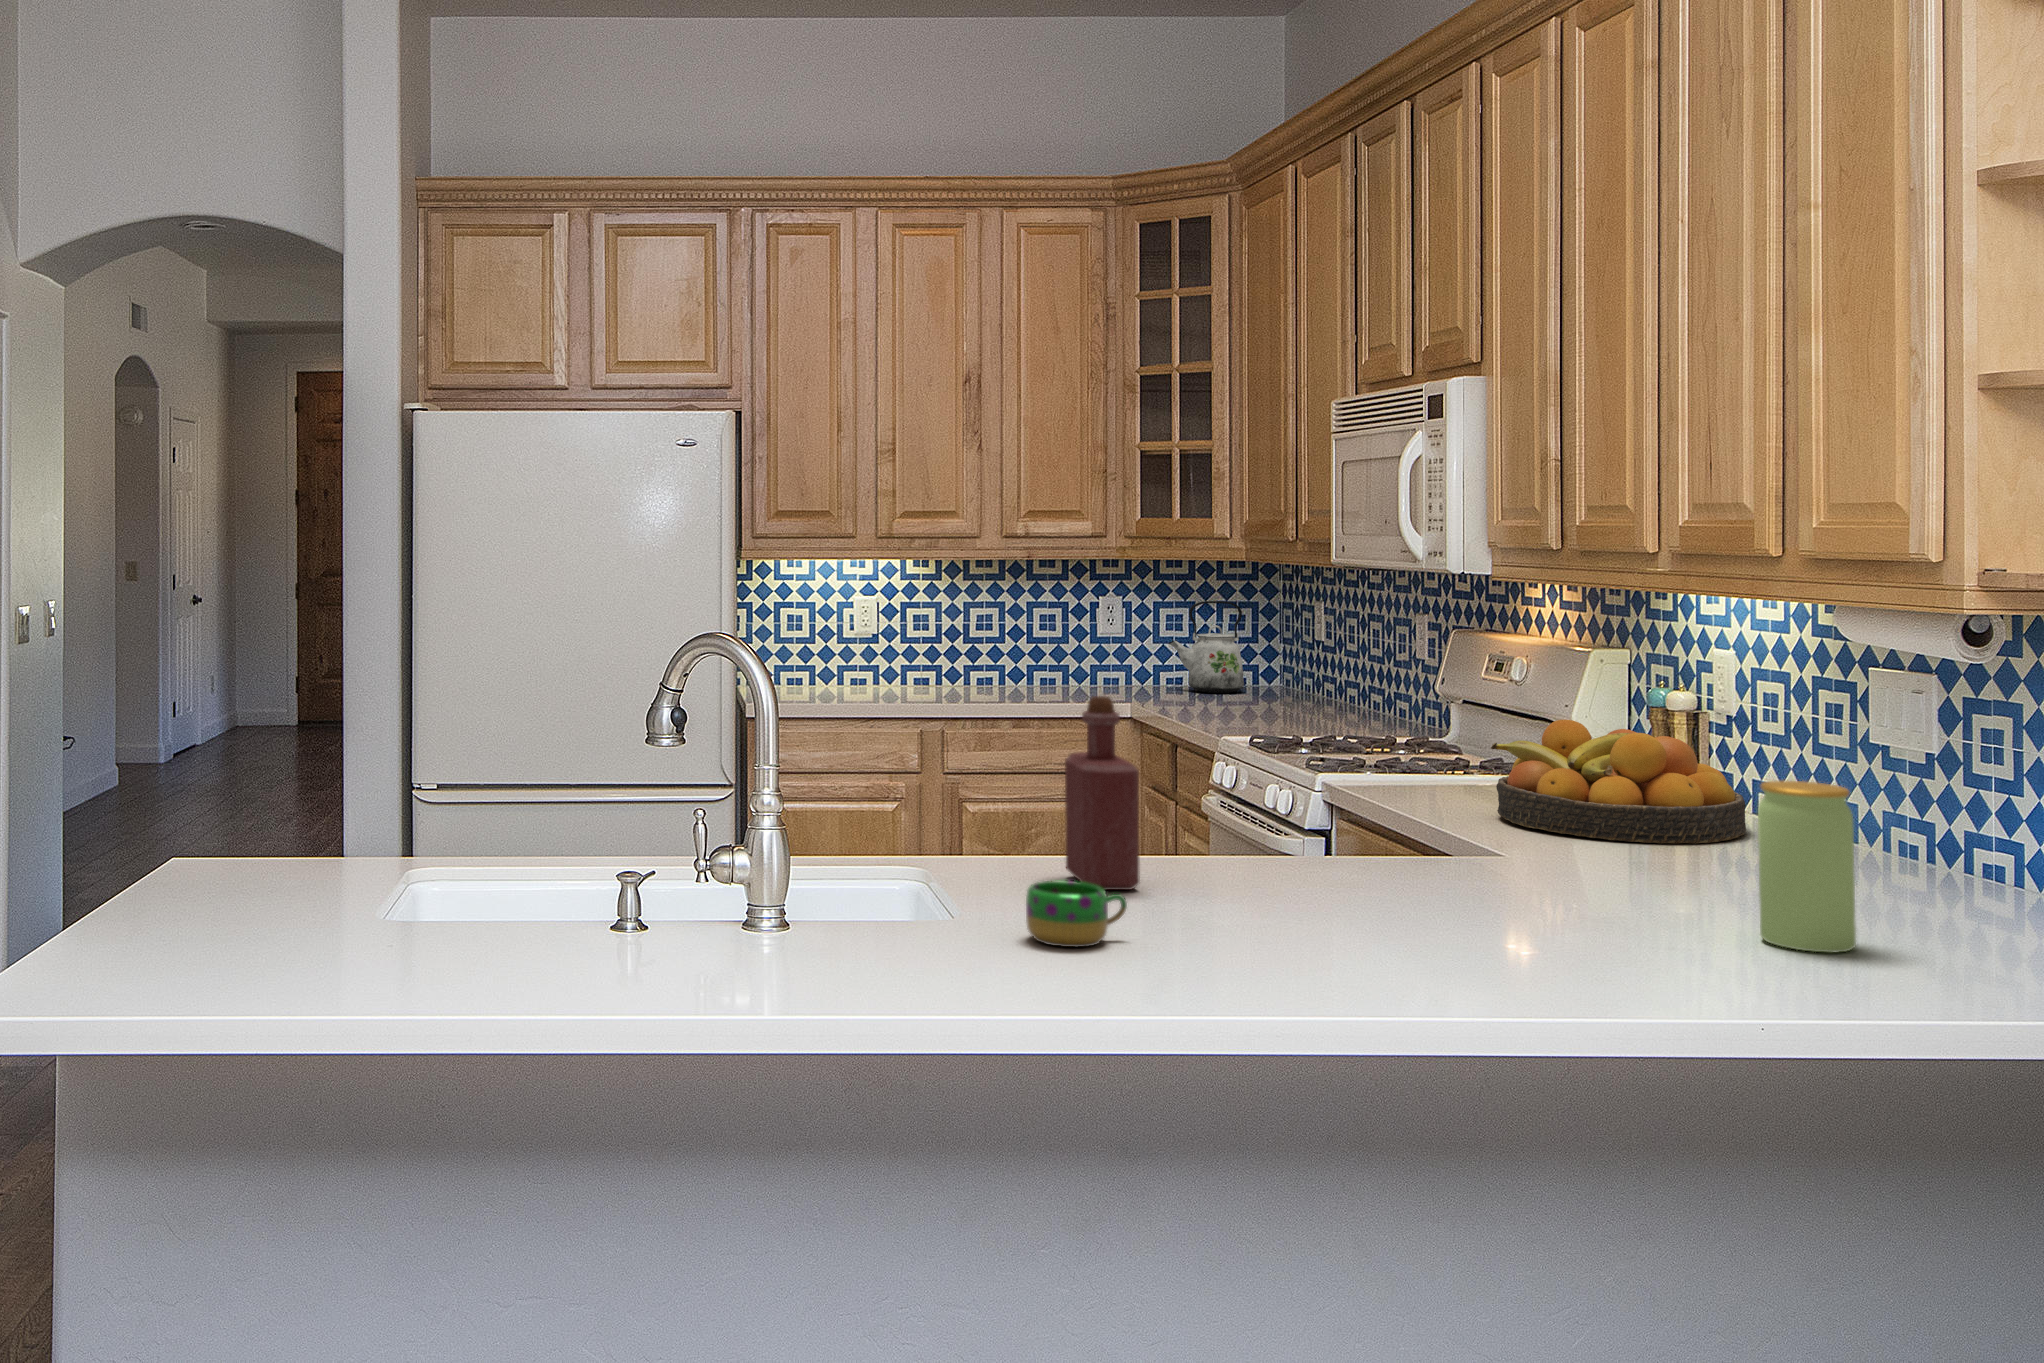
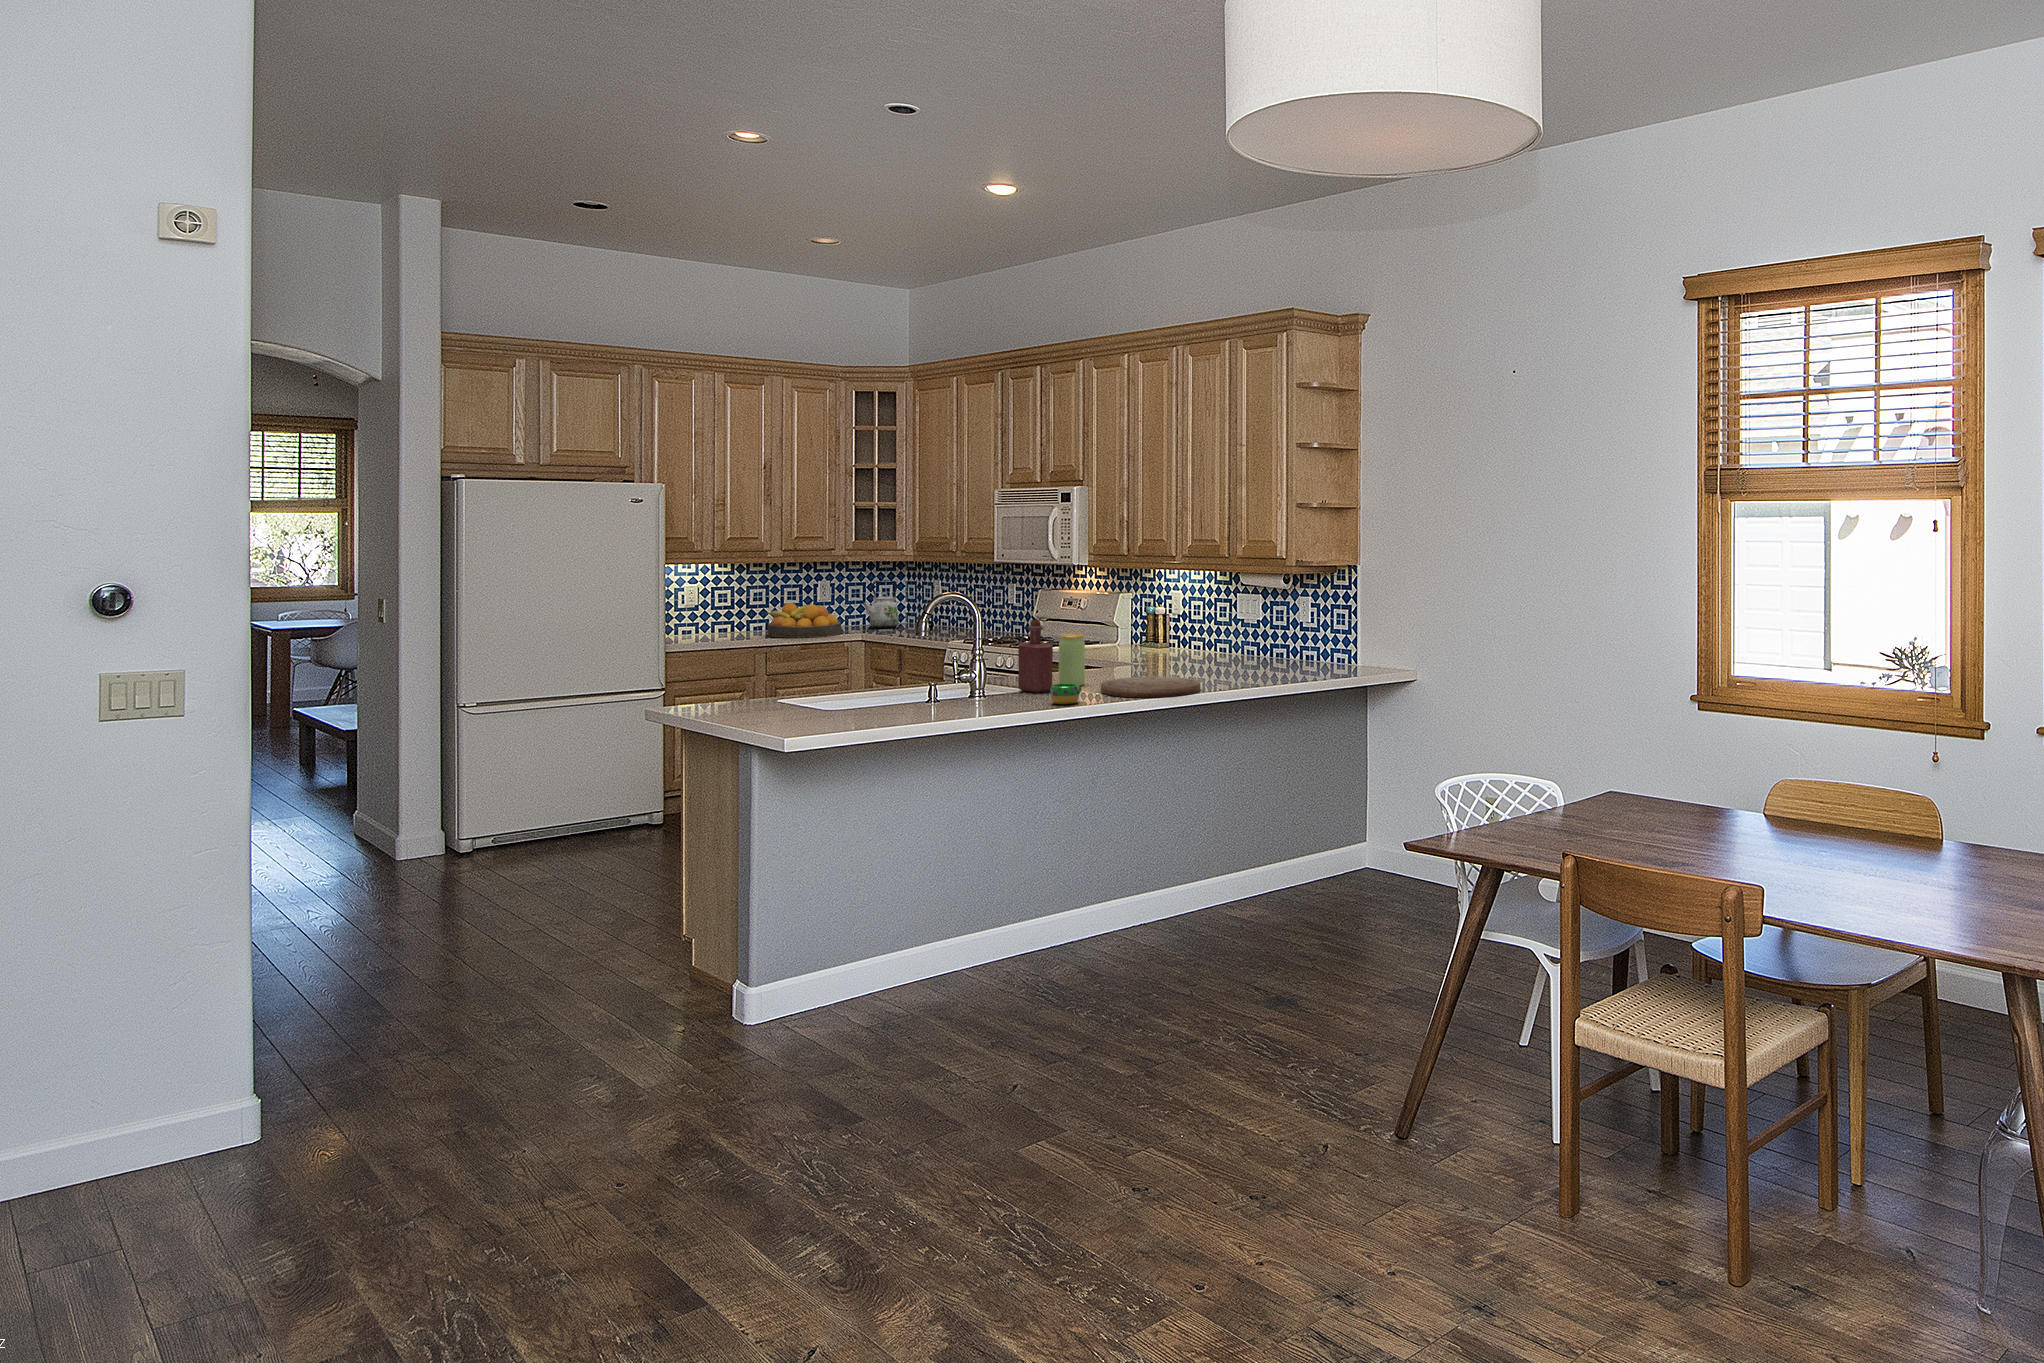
fruit bowl: present [1491,720,1746,844] -> present [766,603,841,638]
jar: present [1758,781,1856,953] -> present [1059,634,1085,686]
cutting board: none [1236,882,1557,973] -> present [1101,677,1200,698]

